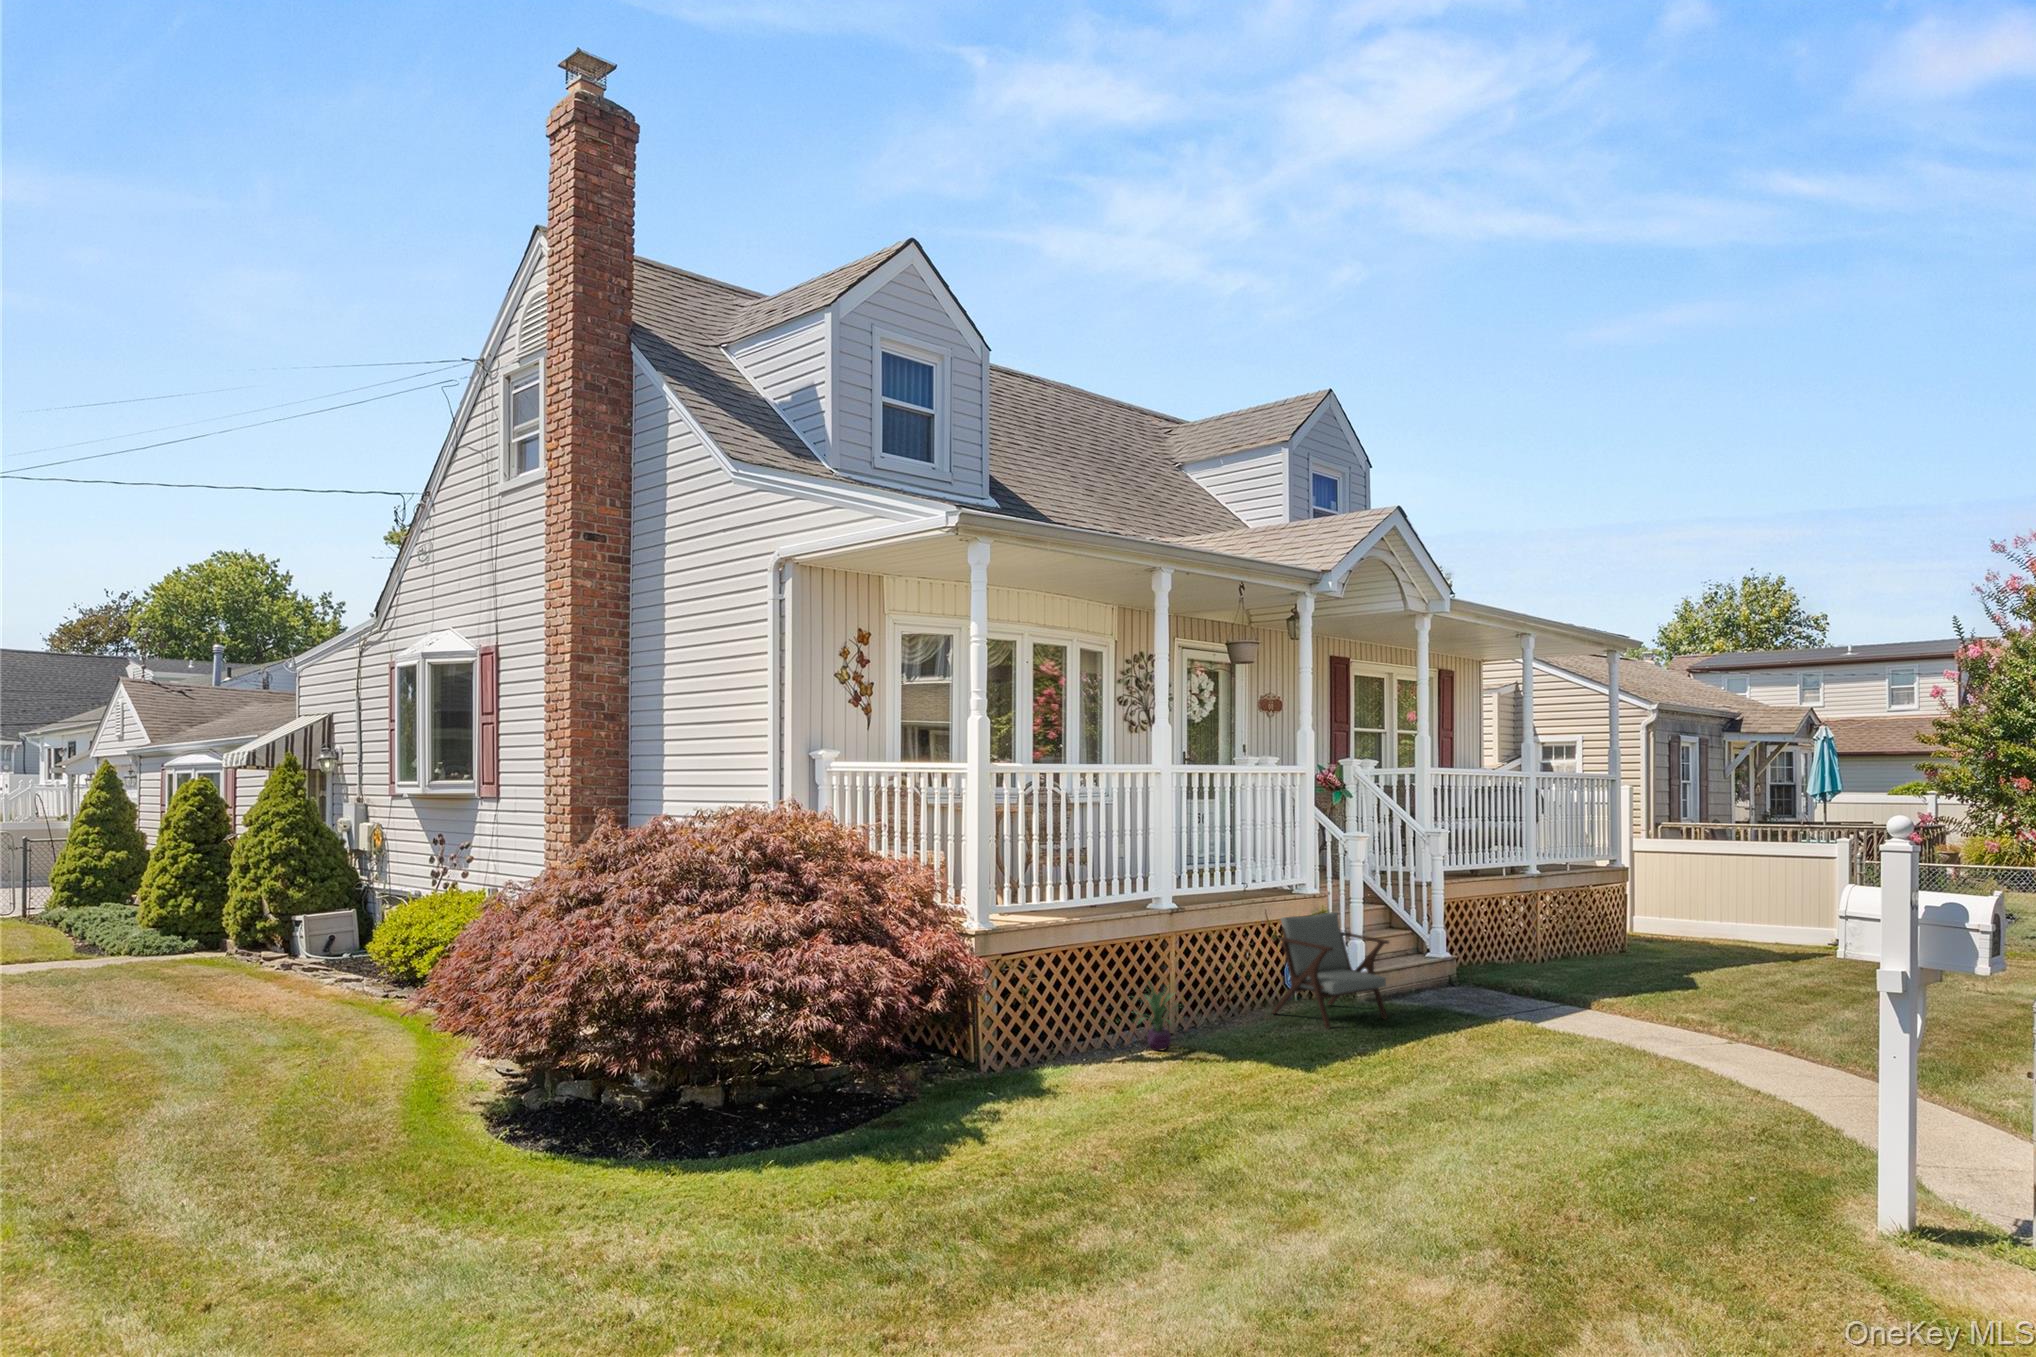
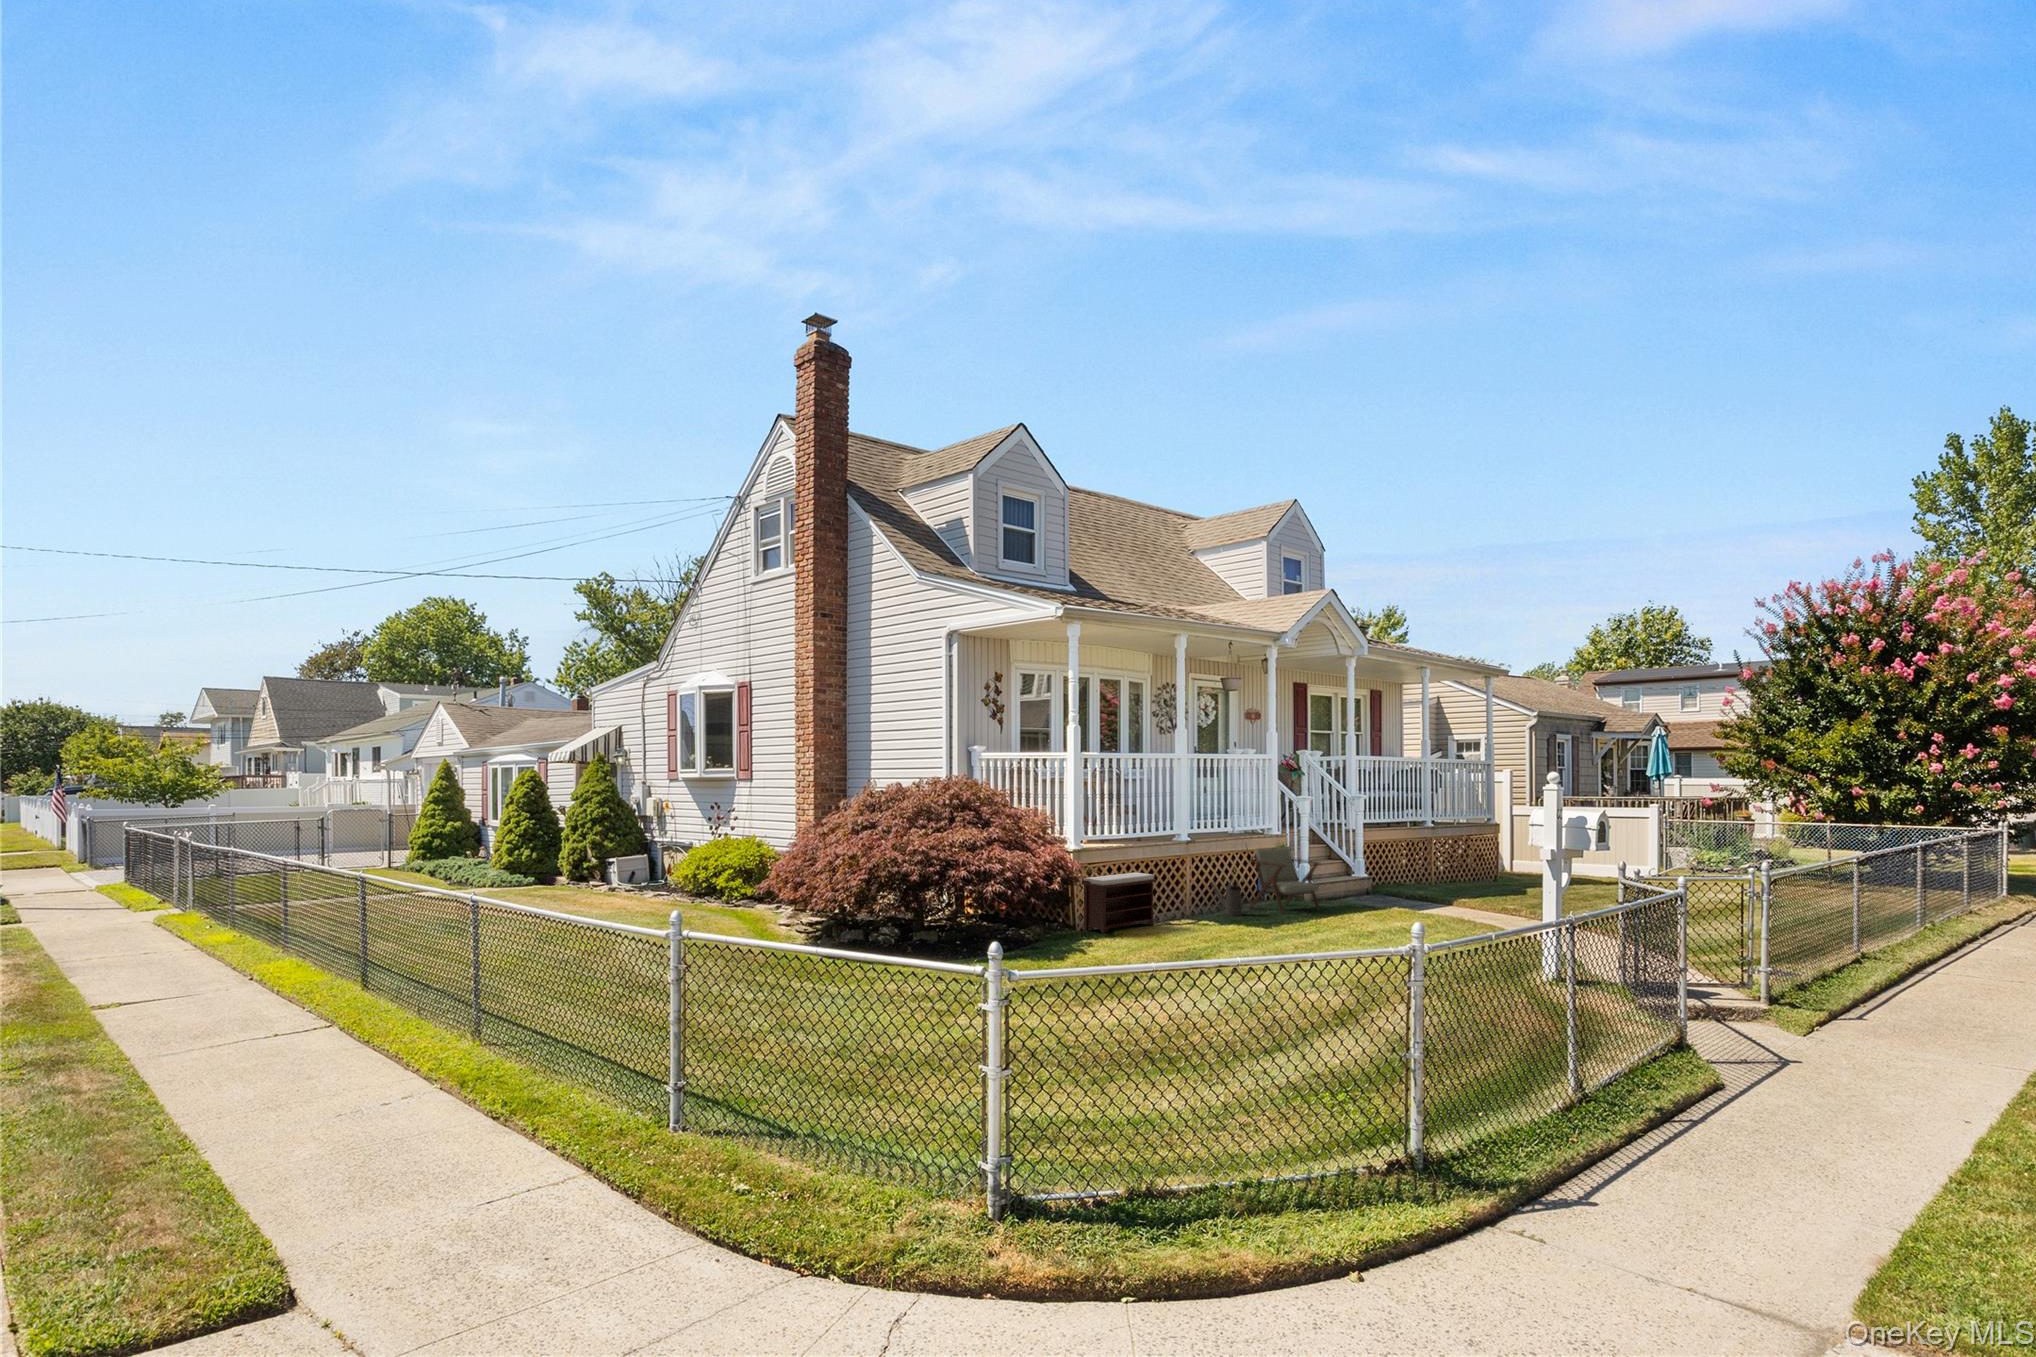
bench: none [984,968,1117,1085] -> present [1082,872,1156,933]
watering can: none [1209,971,1268,1035] -> present [1211,880,1242,916]
decorative plant: present [1139,982,1175,1051] -> present [546,856,557,885]

